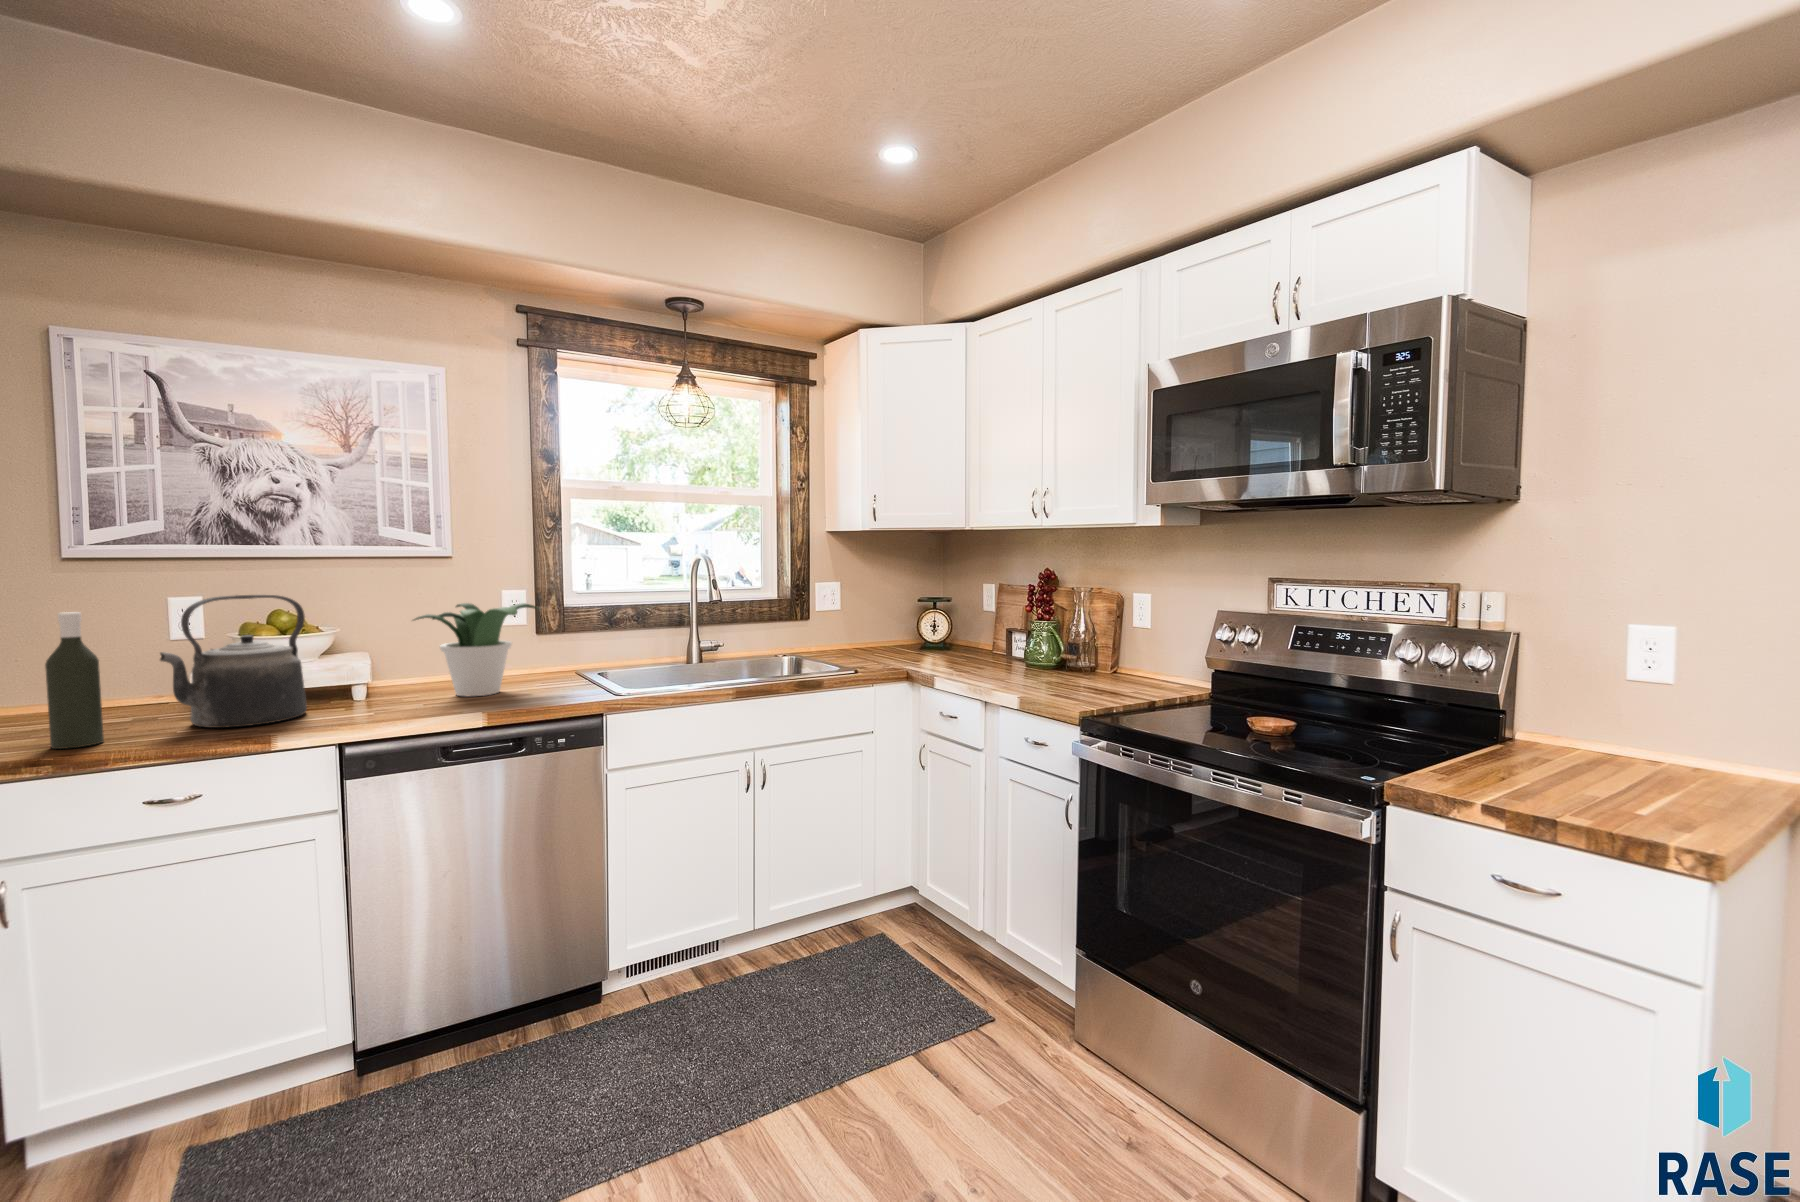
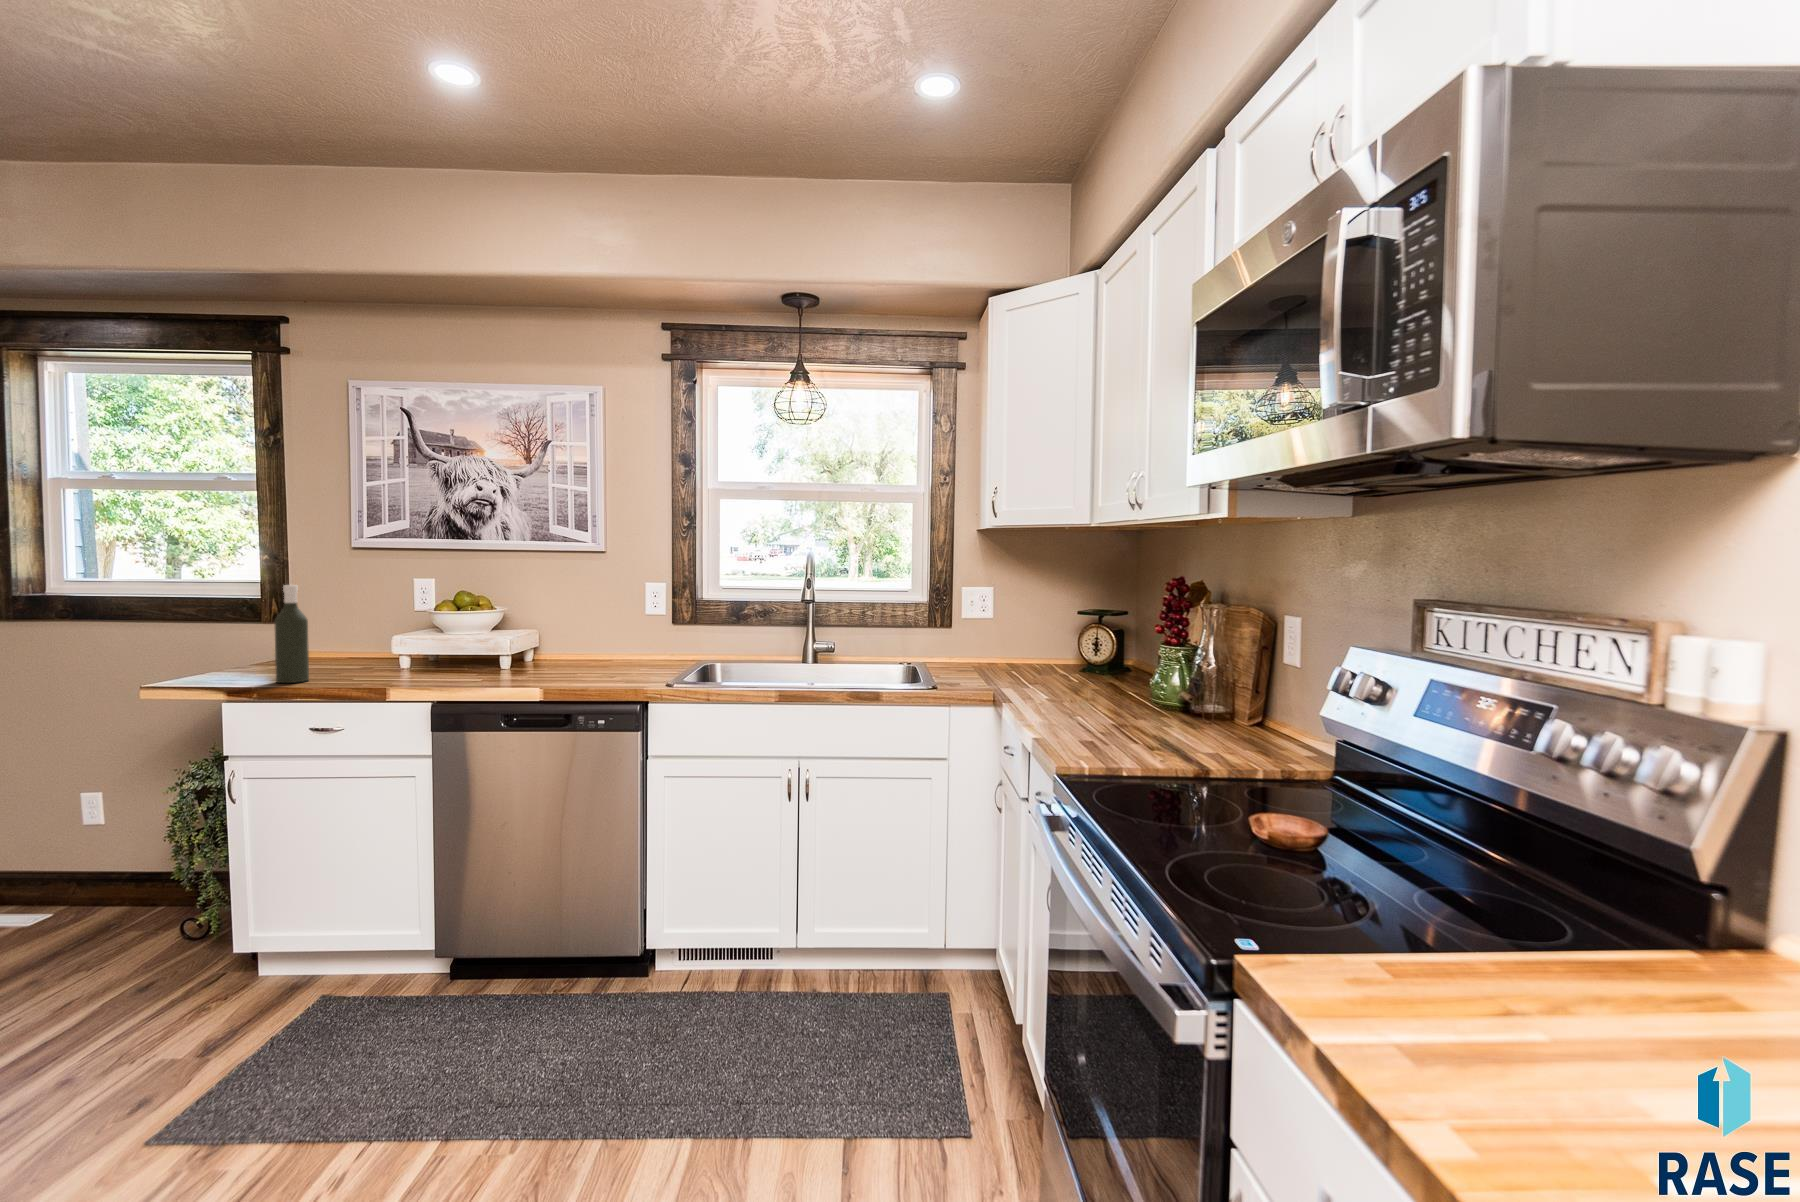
kettle: present [160,595,307,728] -> none [344,578,454,680]
potted plant: present [414,603,540,696] -> none [531,592,639,675]

